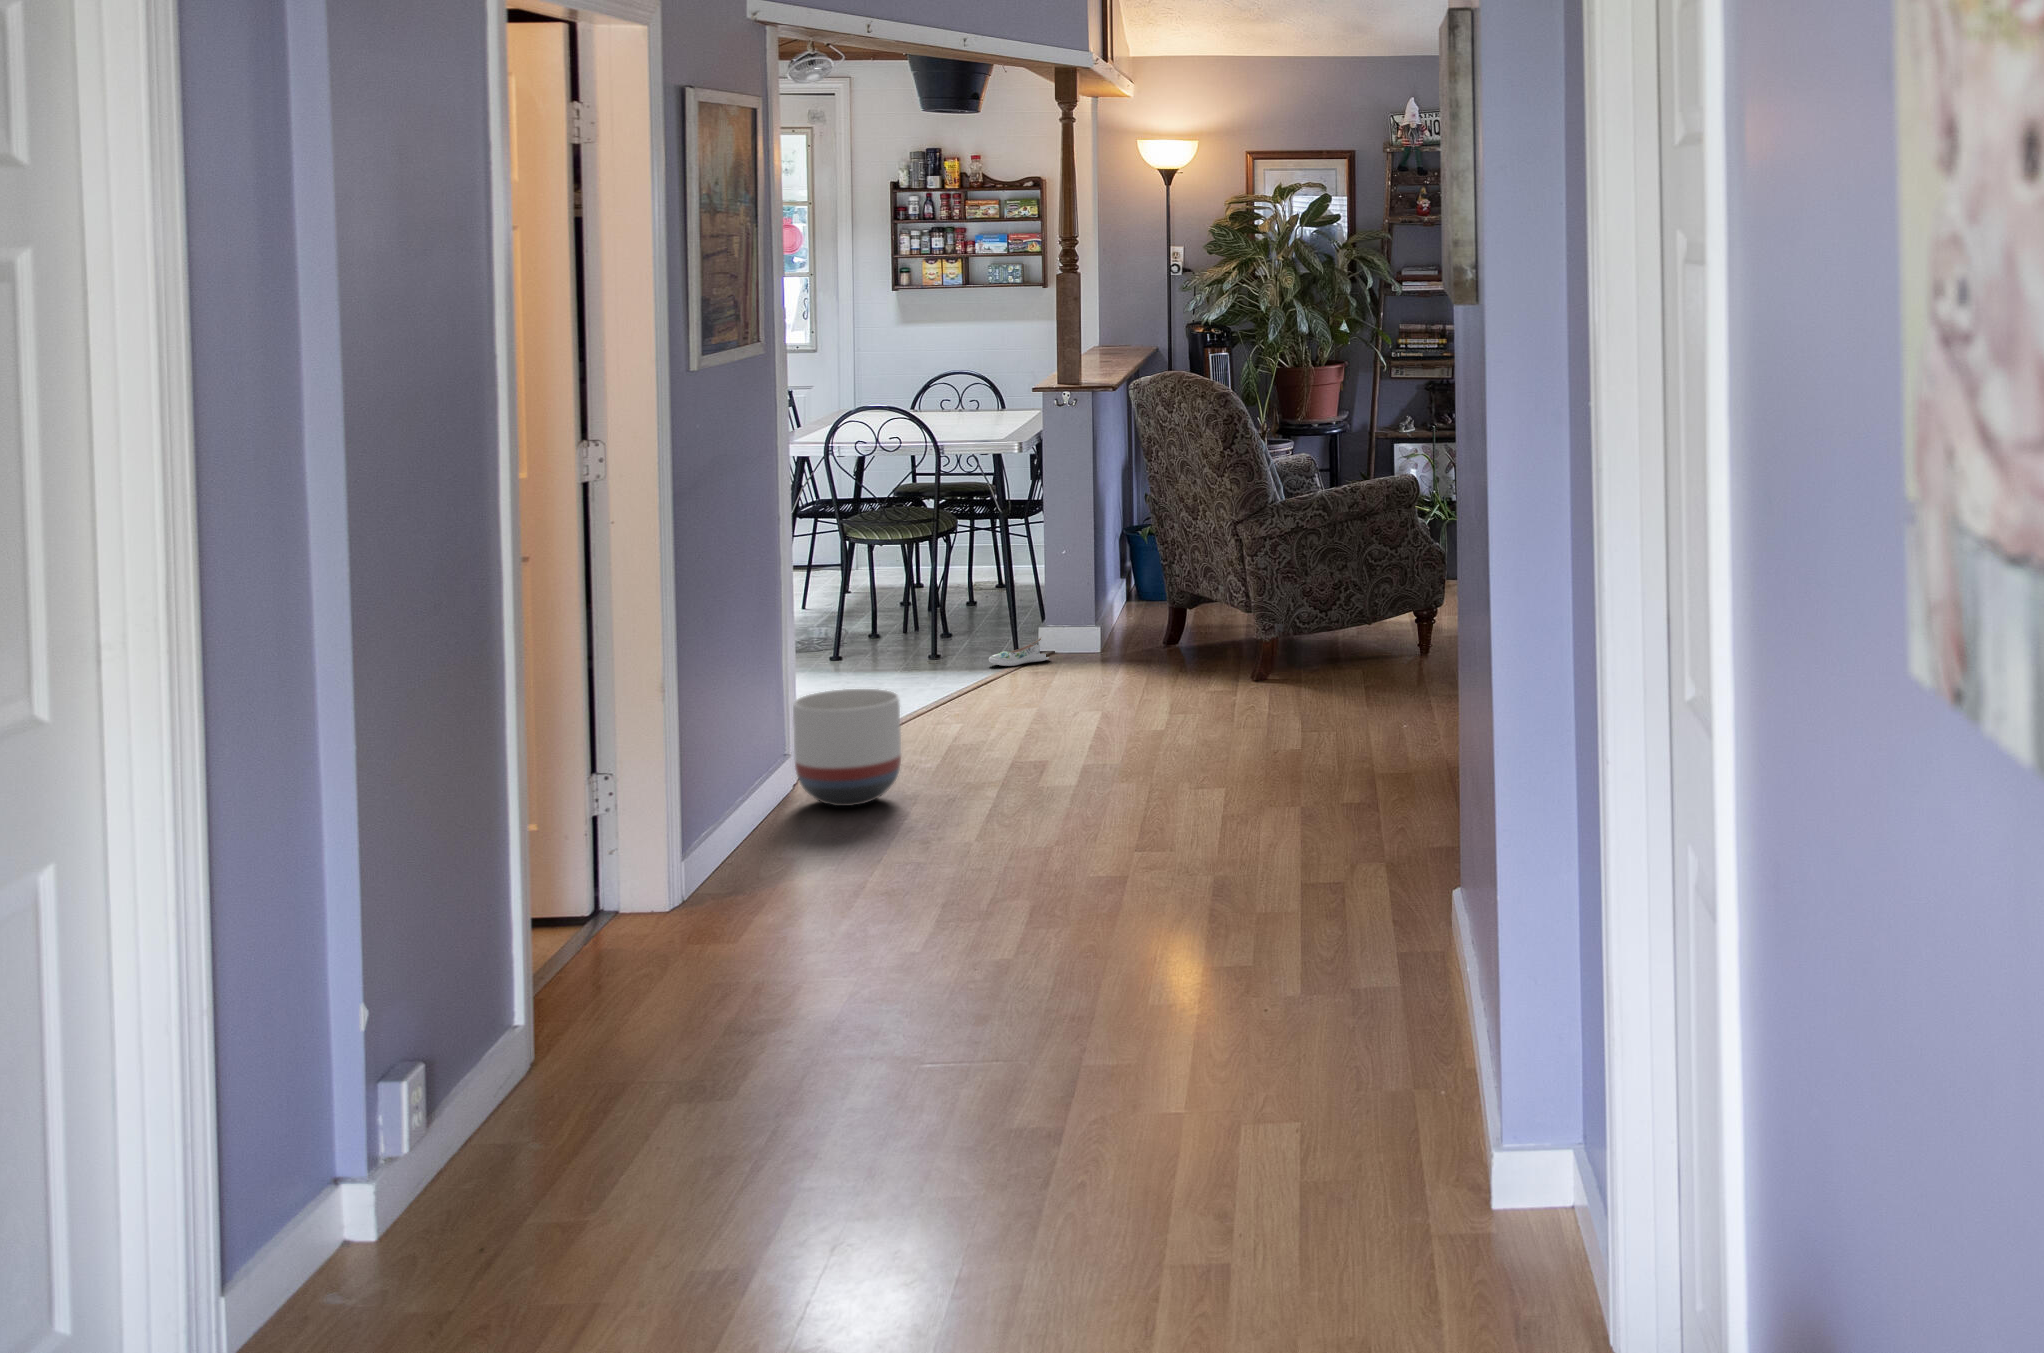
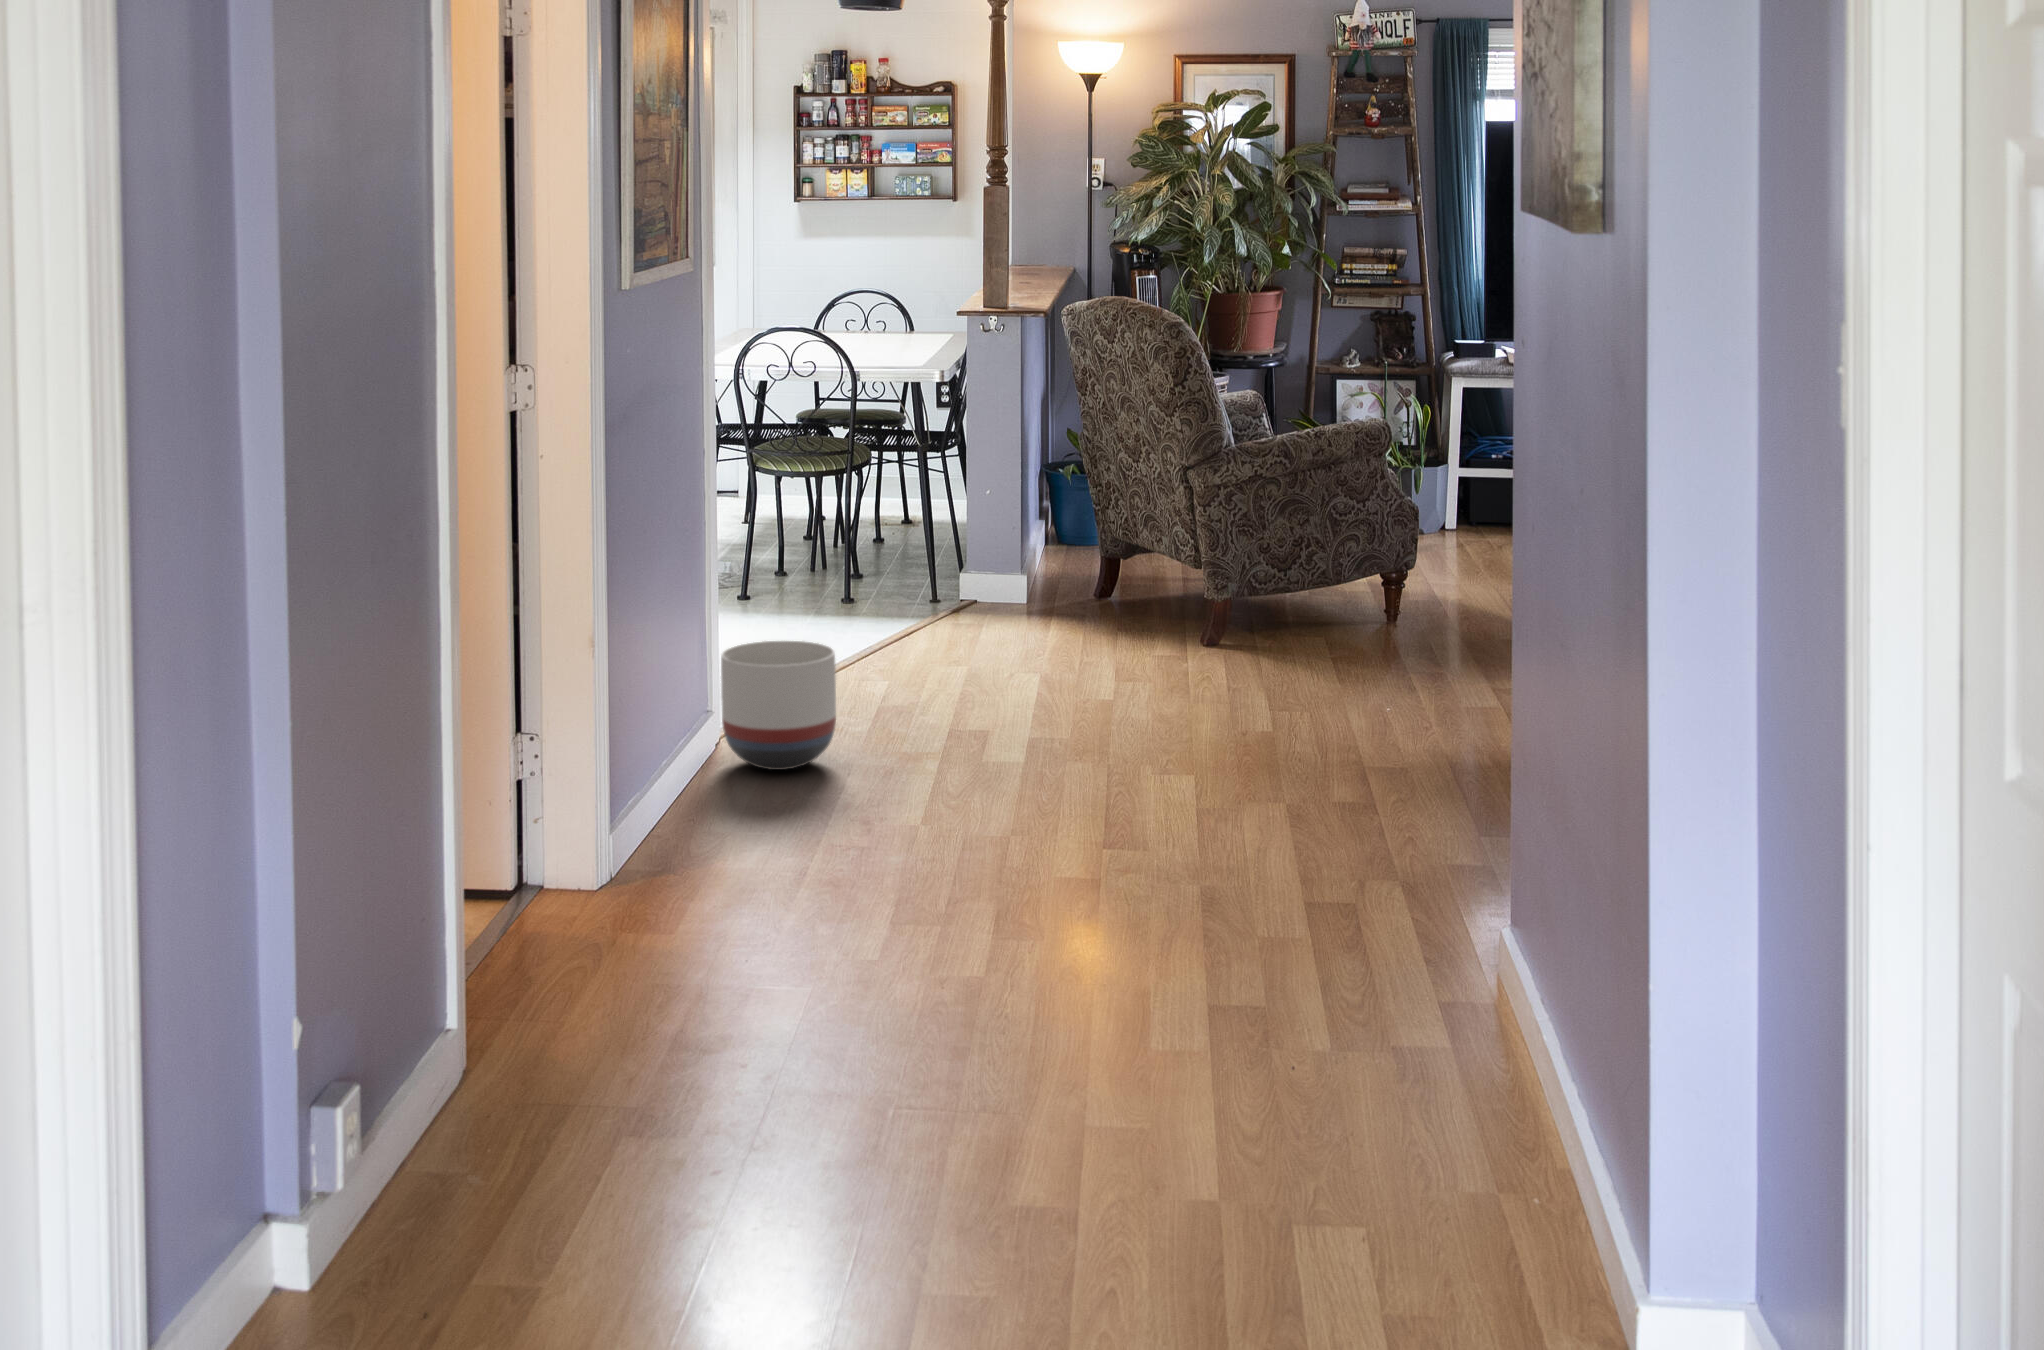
shoe: present [989,637,1049,666] -> none [908,578,973,609]

